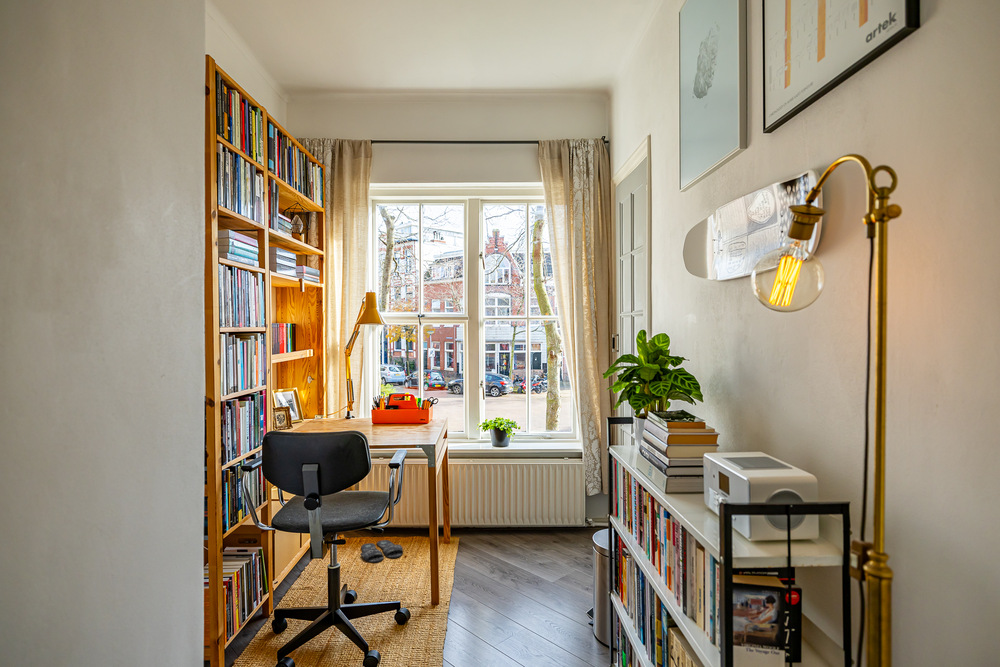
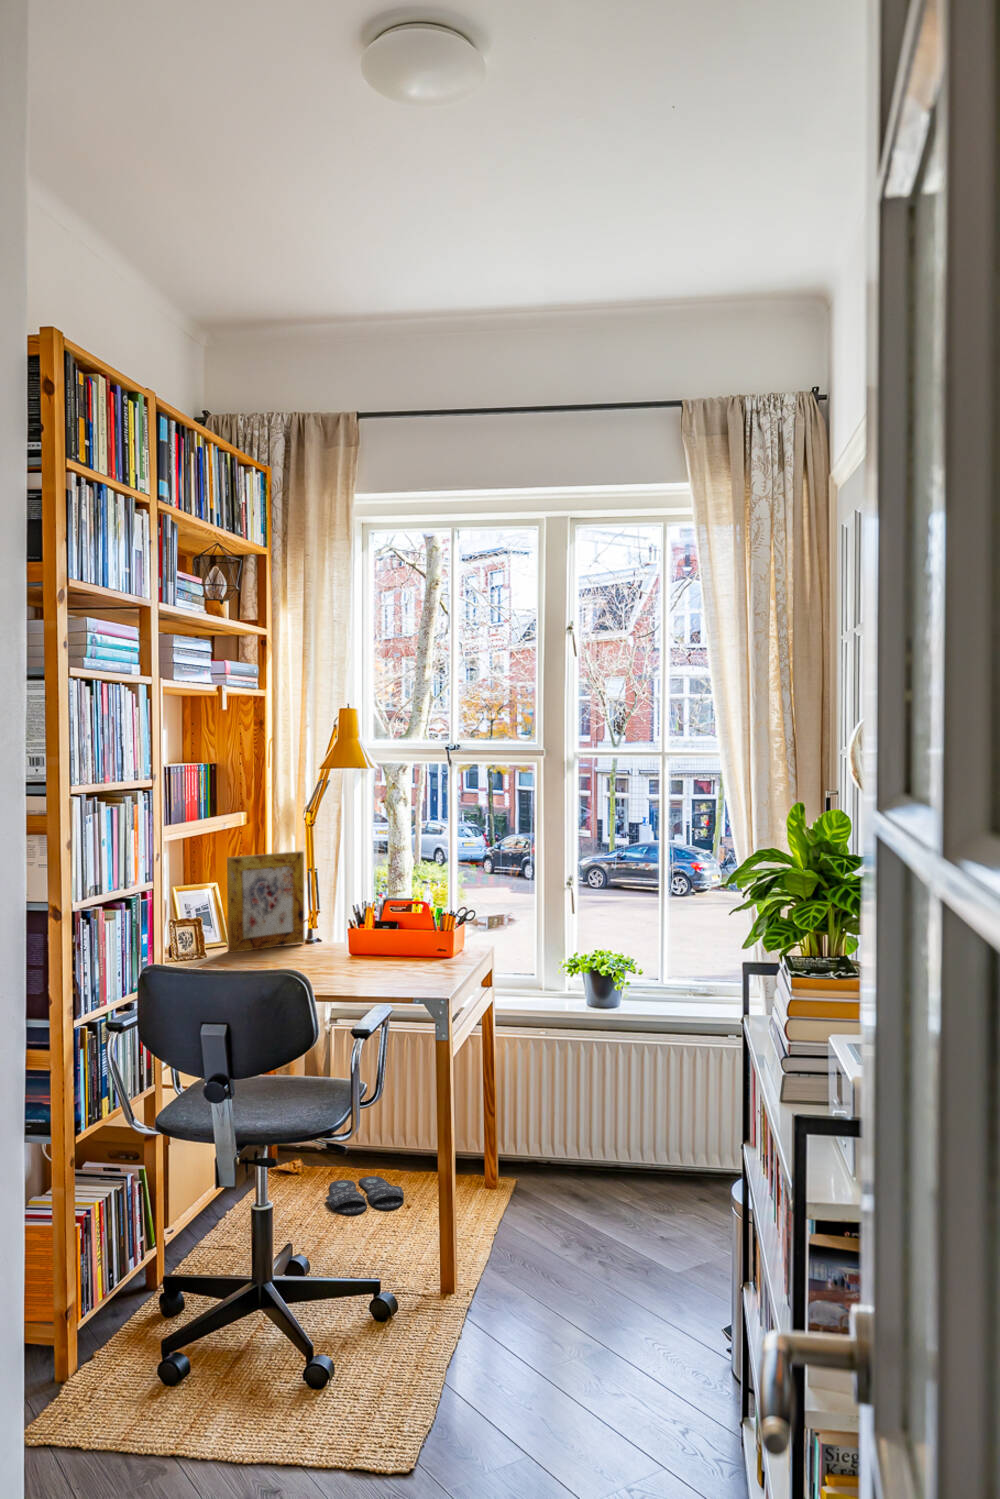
picture frame: none [304,370,347,425] -> present [227,851,305,953]

